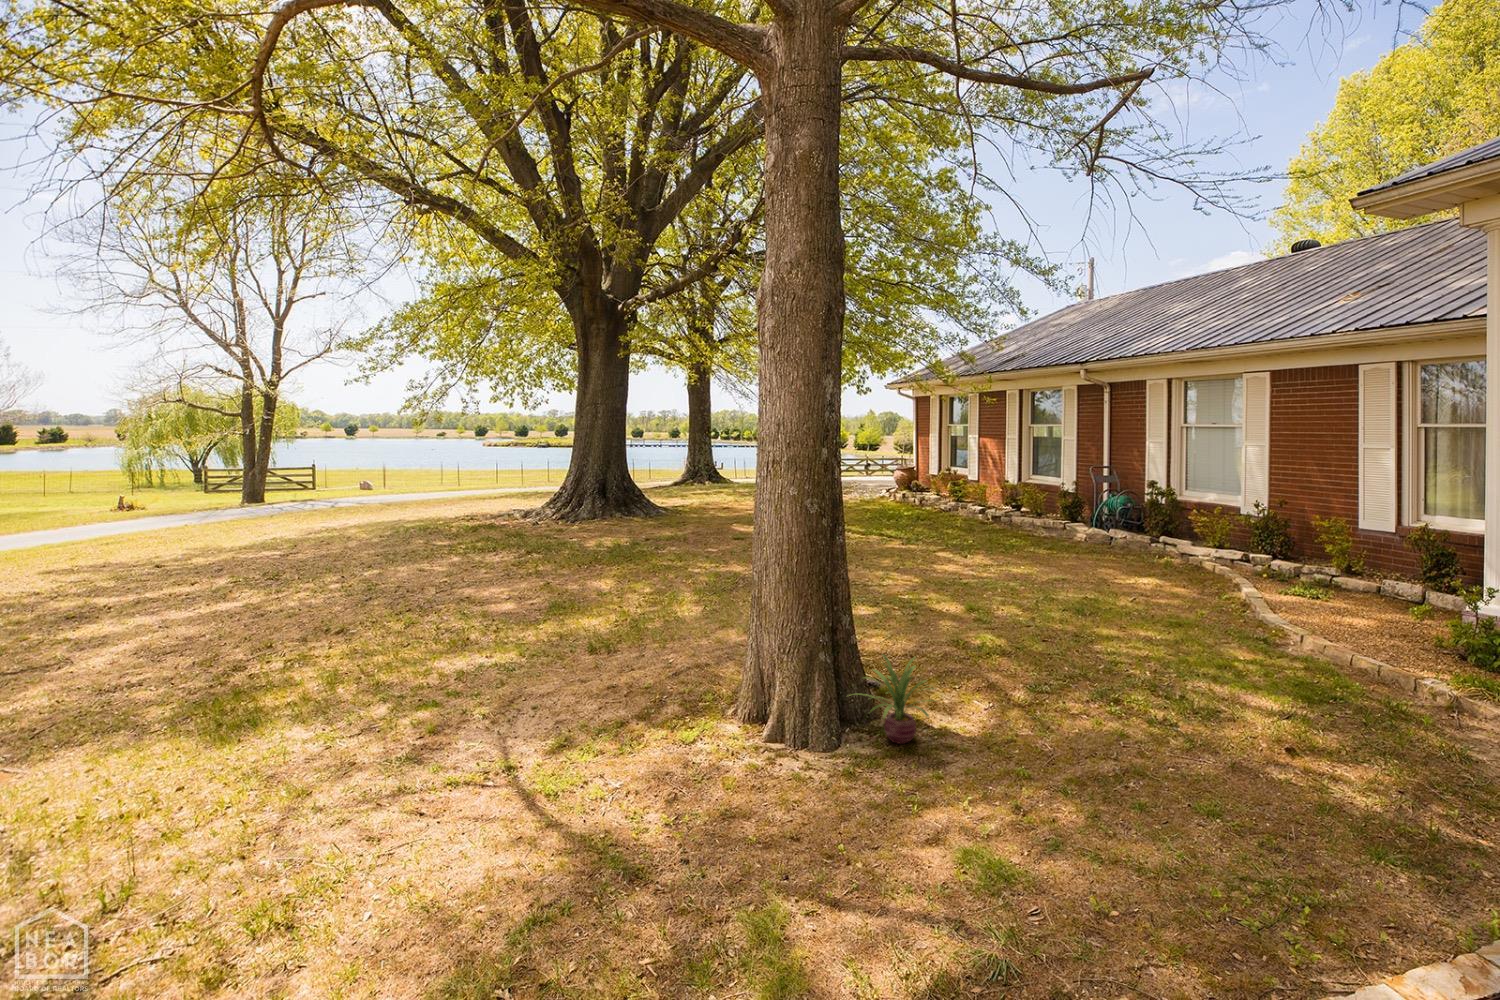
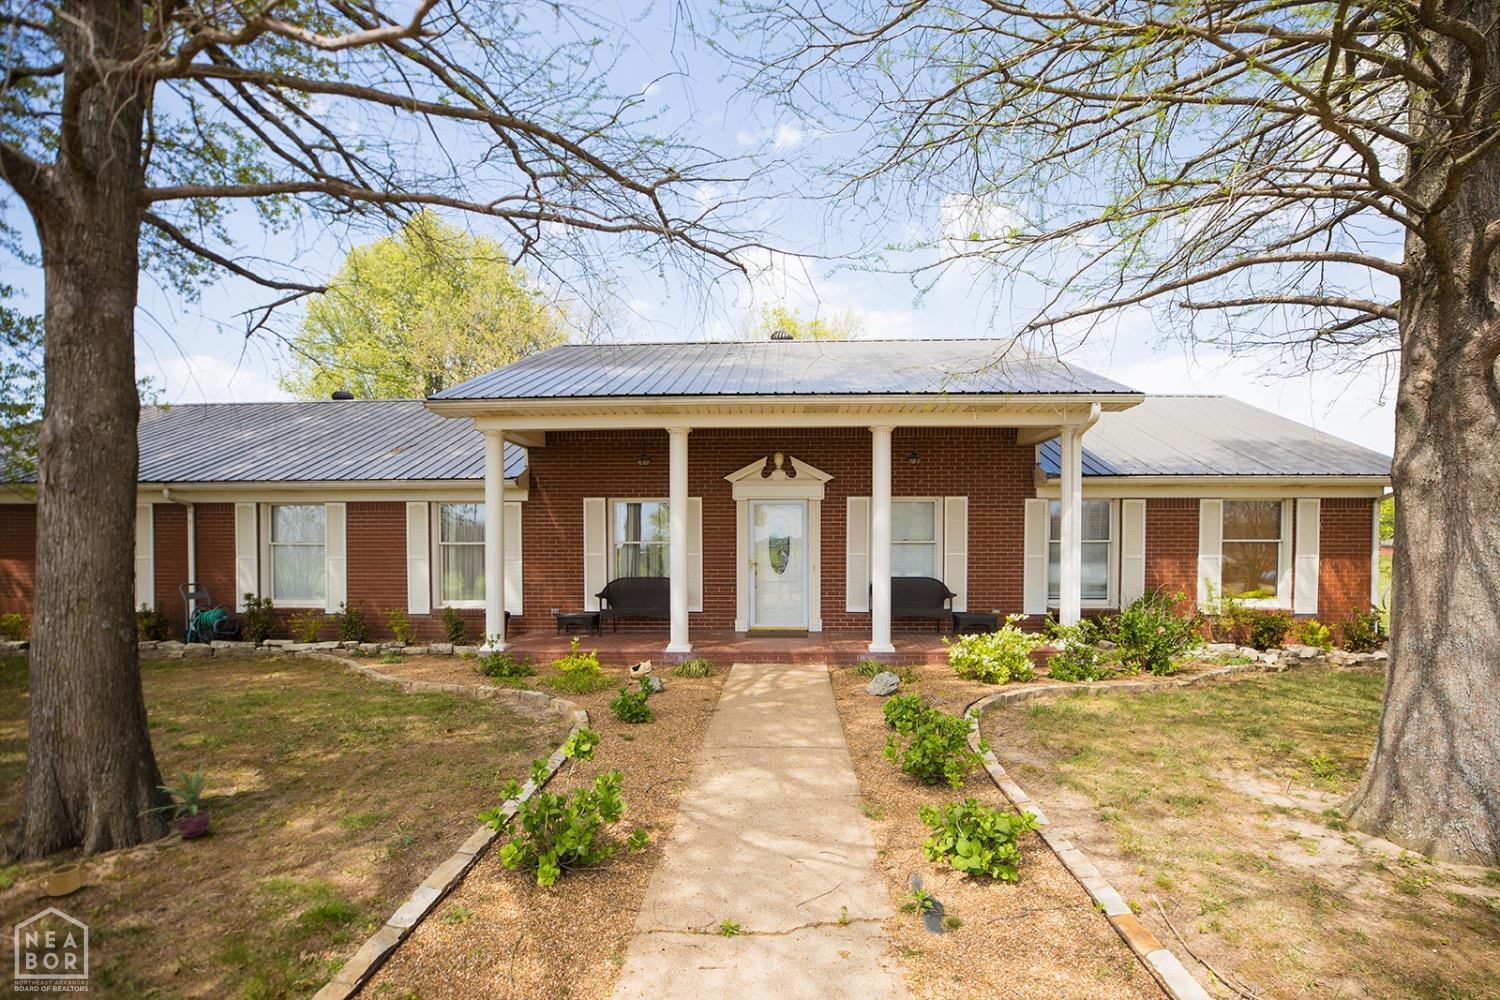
watering can: none [744,722,788,753] -> present [36,863,97,896]

